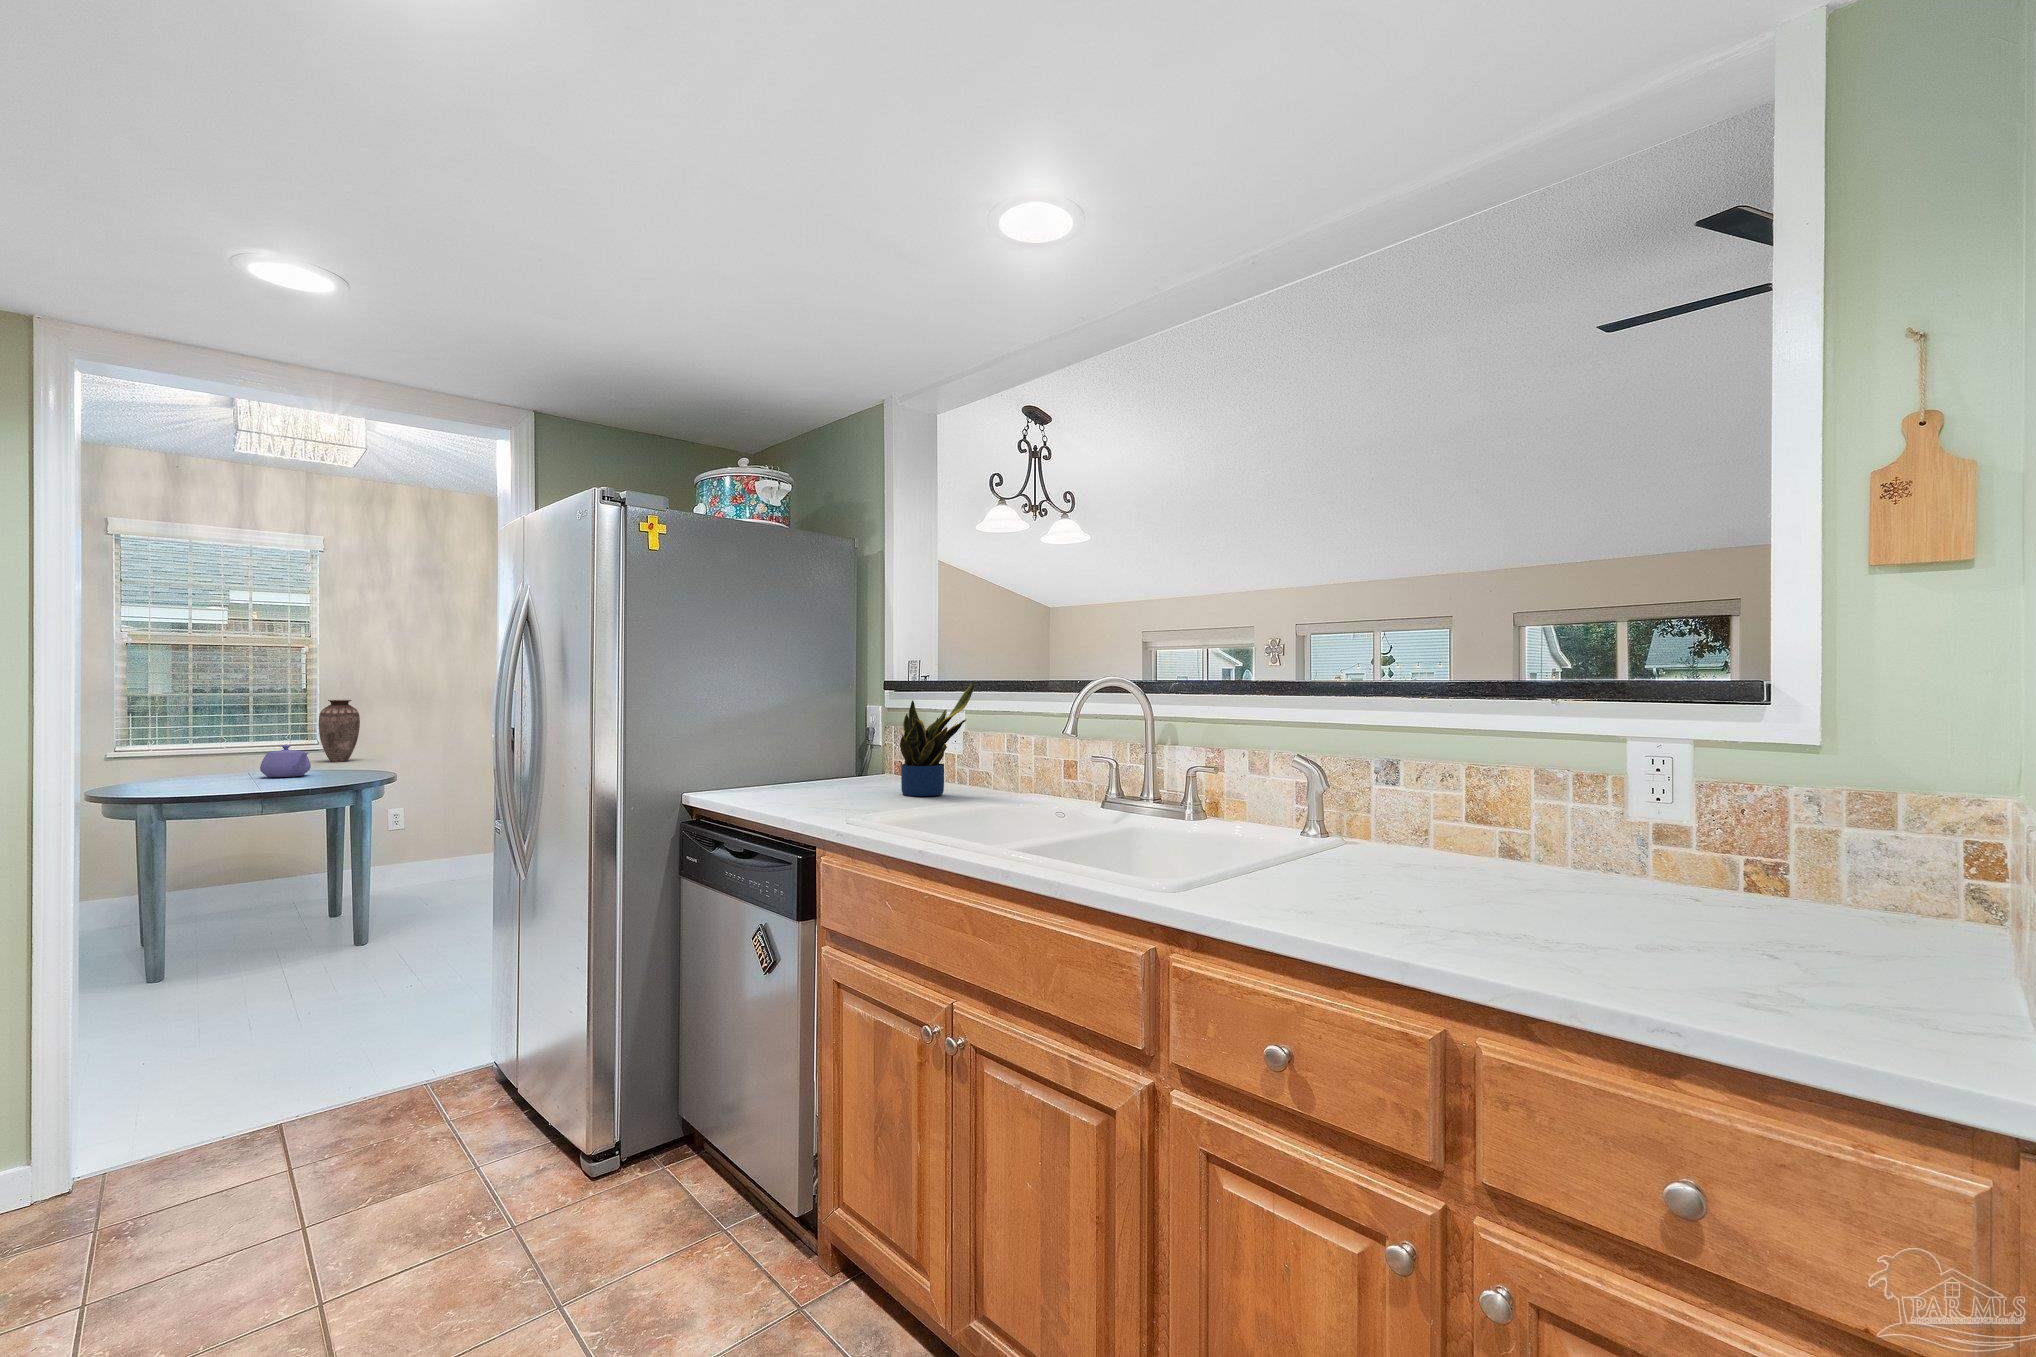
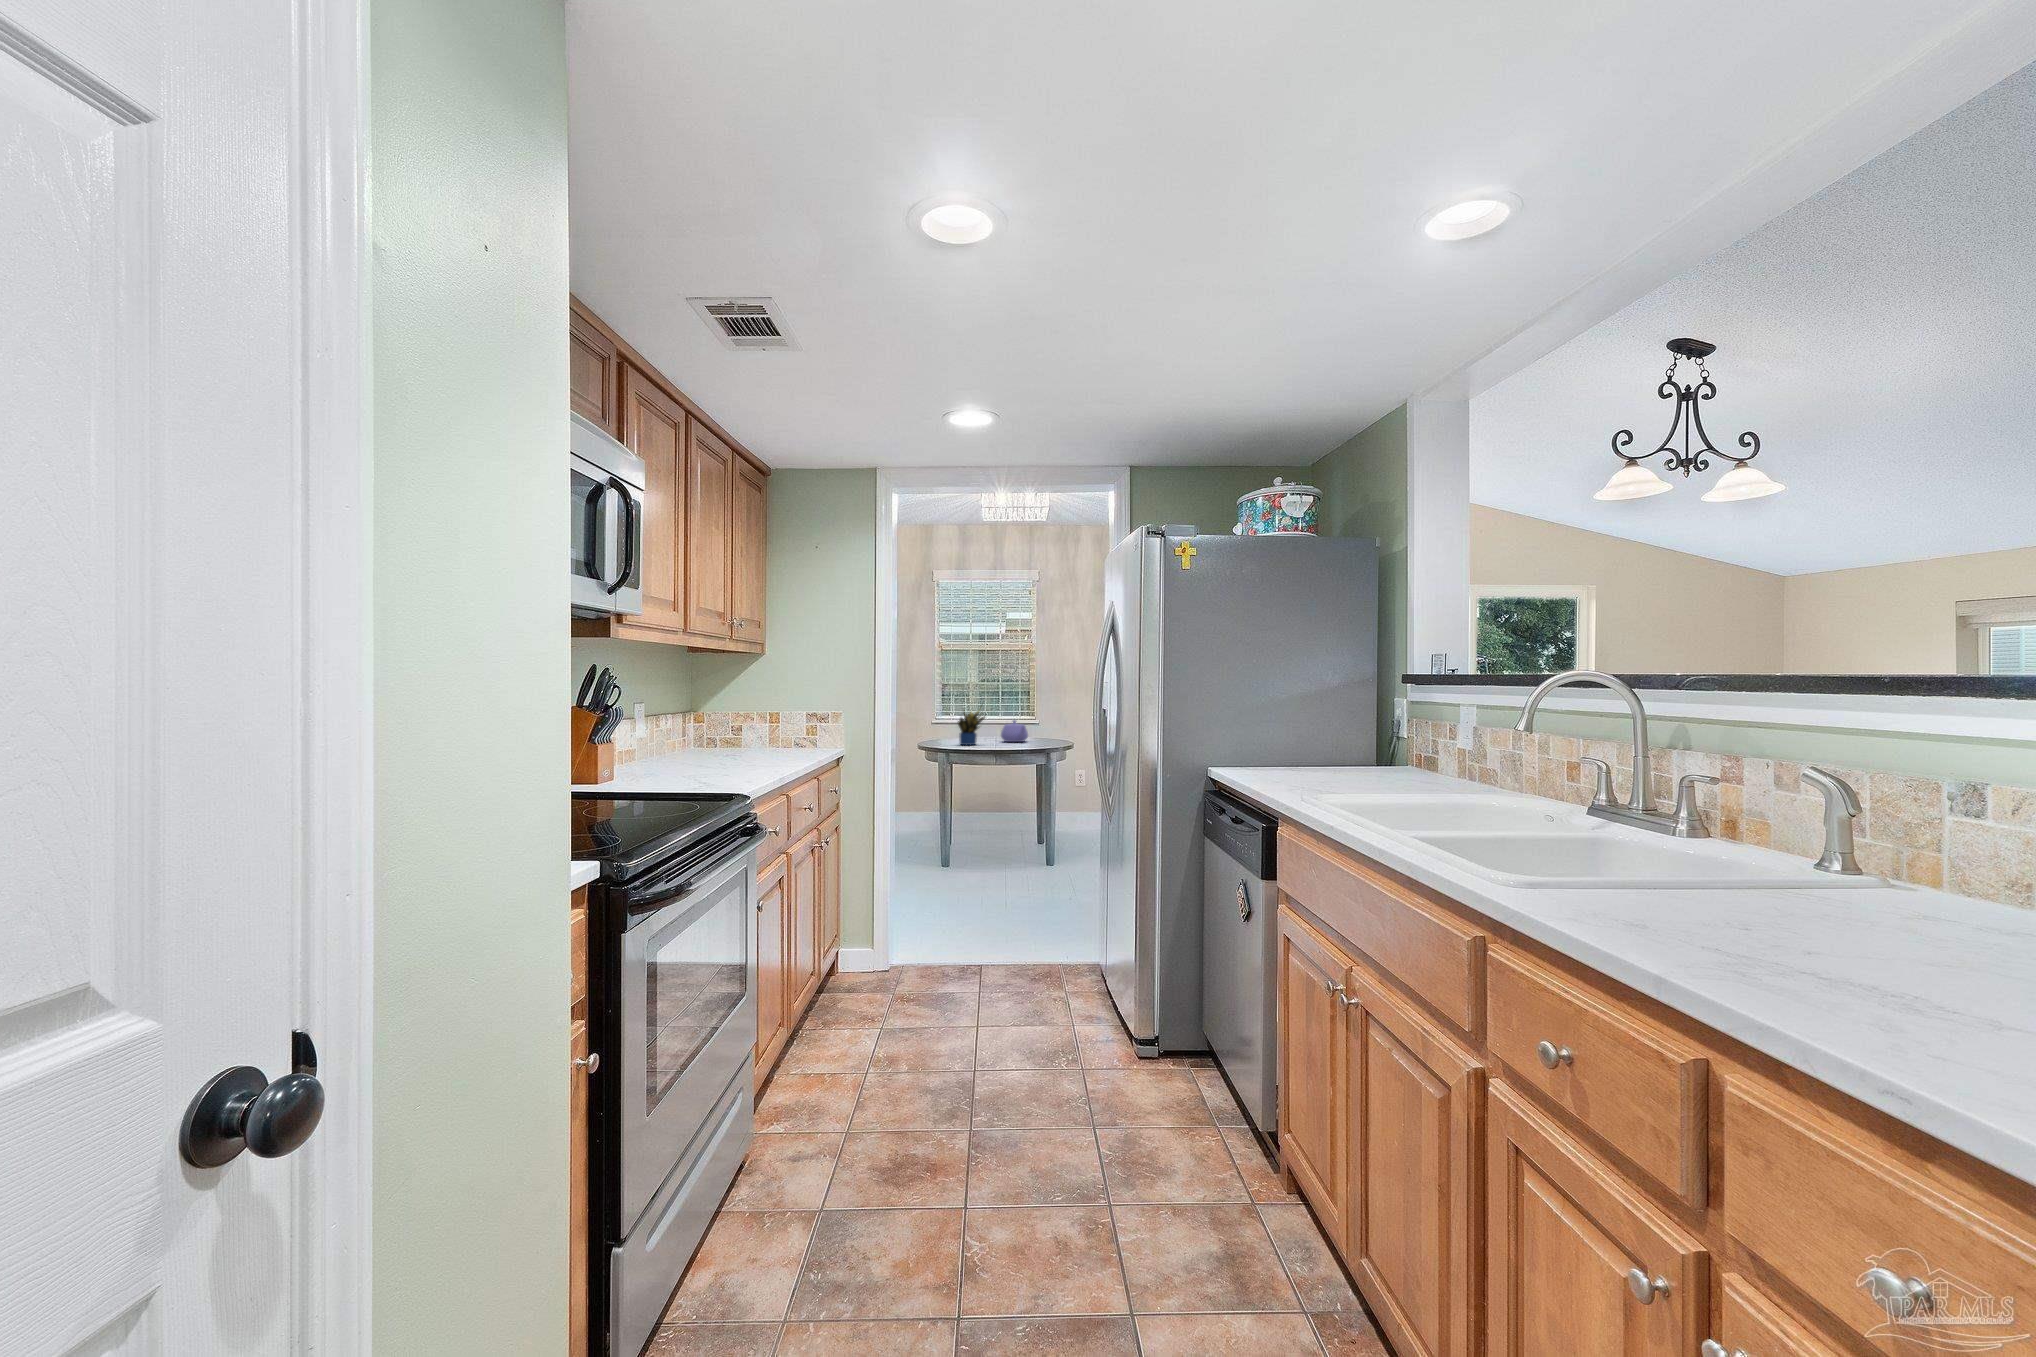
potted plant: present [900,682,975,796] -> present [958,709,985,745]
vase: present [319,700,360,762] -> none [1039,689,1063,733]

